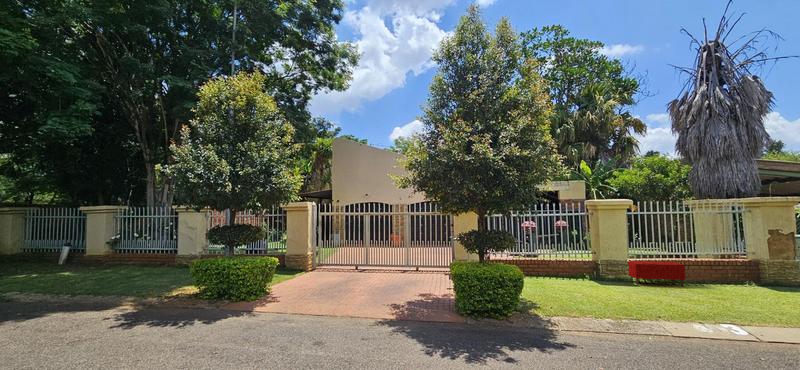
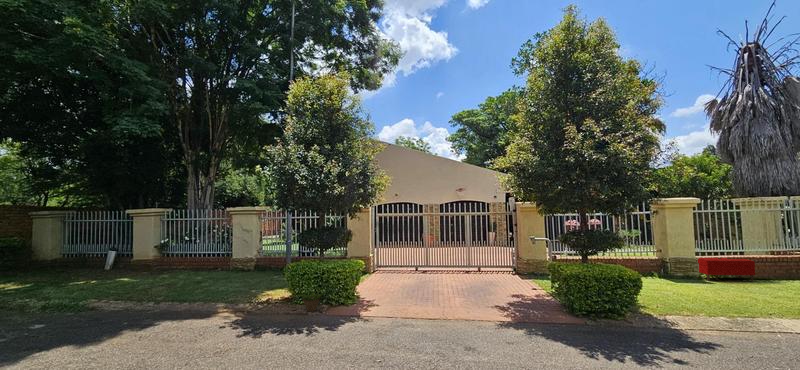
decorative plant: none [195,287,228,305] -> present [299,292,325,311]

